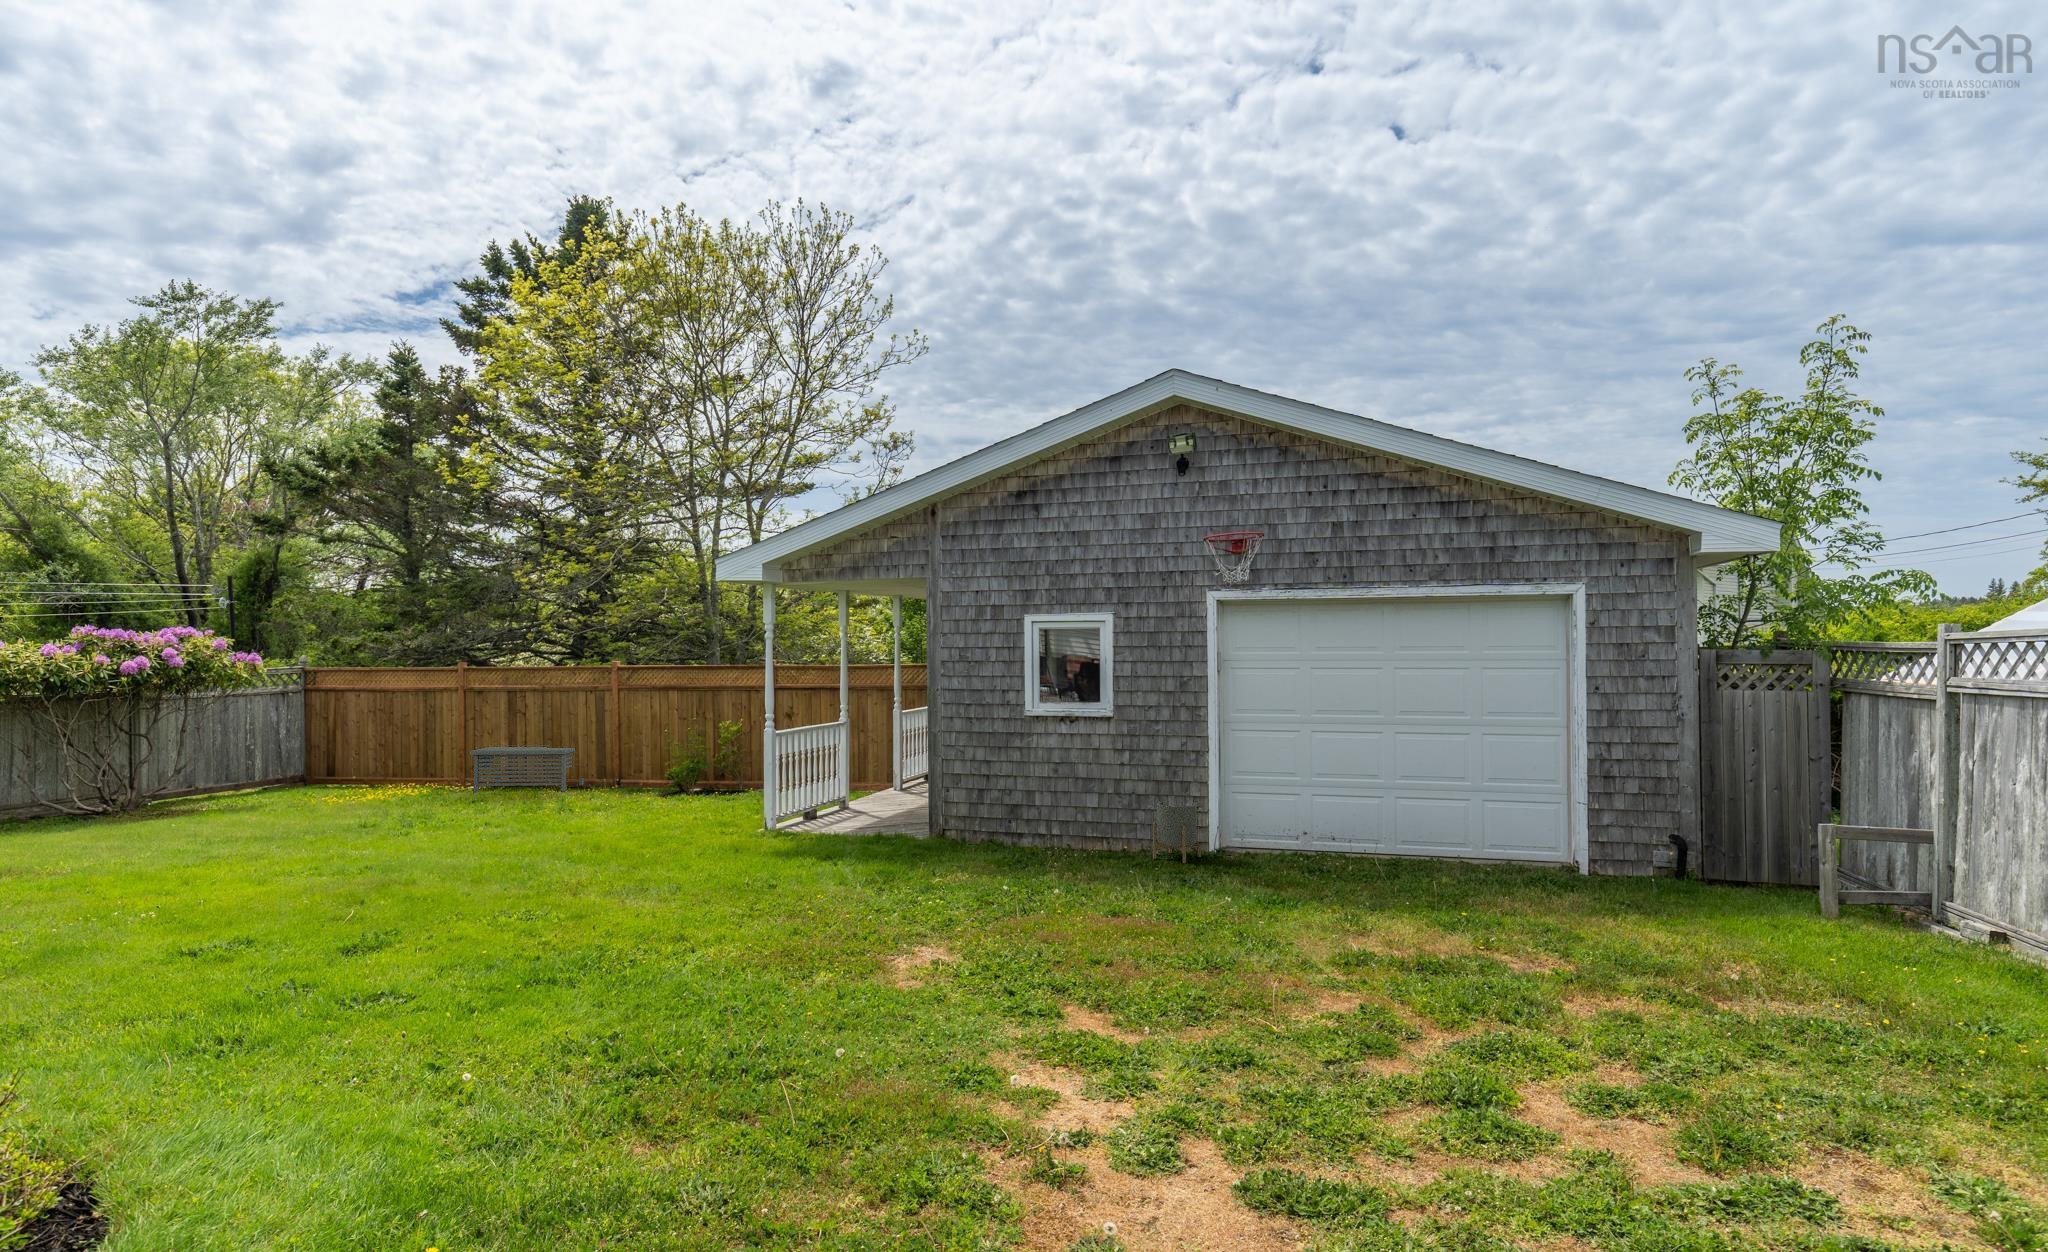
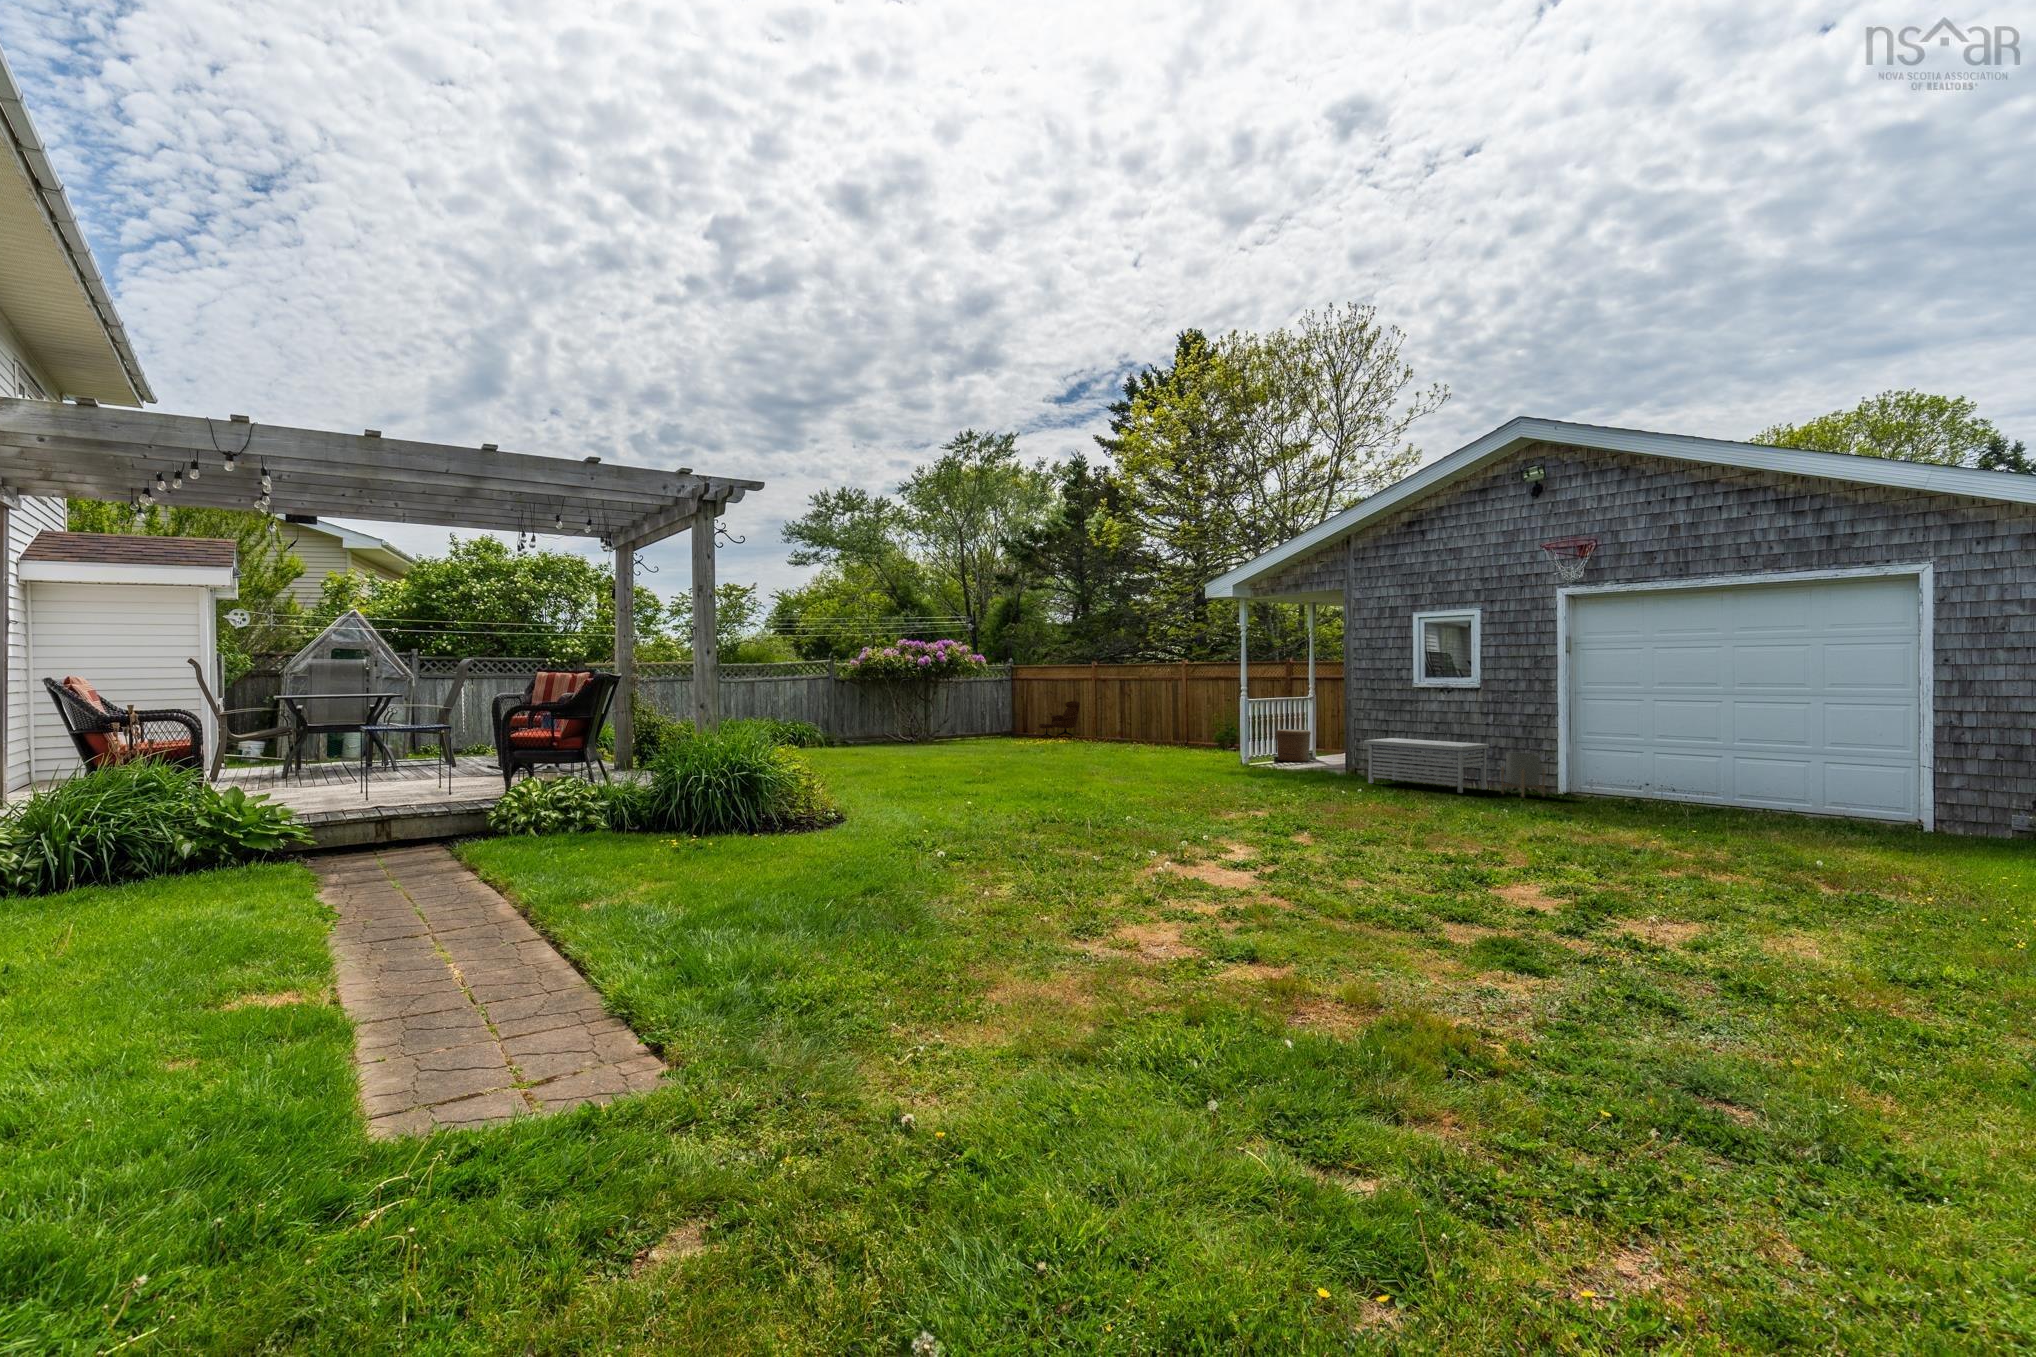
lounge chair: none [361,729,437,796] -> present [1039,701,1080,737]
storage bench: present [470,747,584,792] -> present [1364,738,1489,793]
woven basket: none [799,768,846,818] -> present [1276,729,1311,762]

